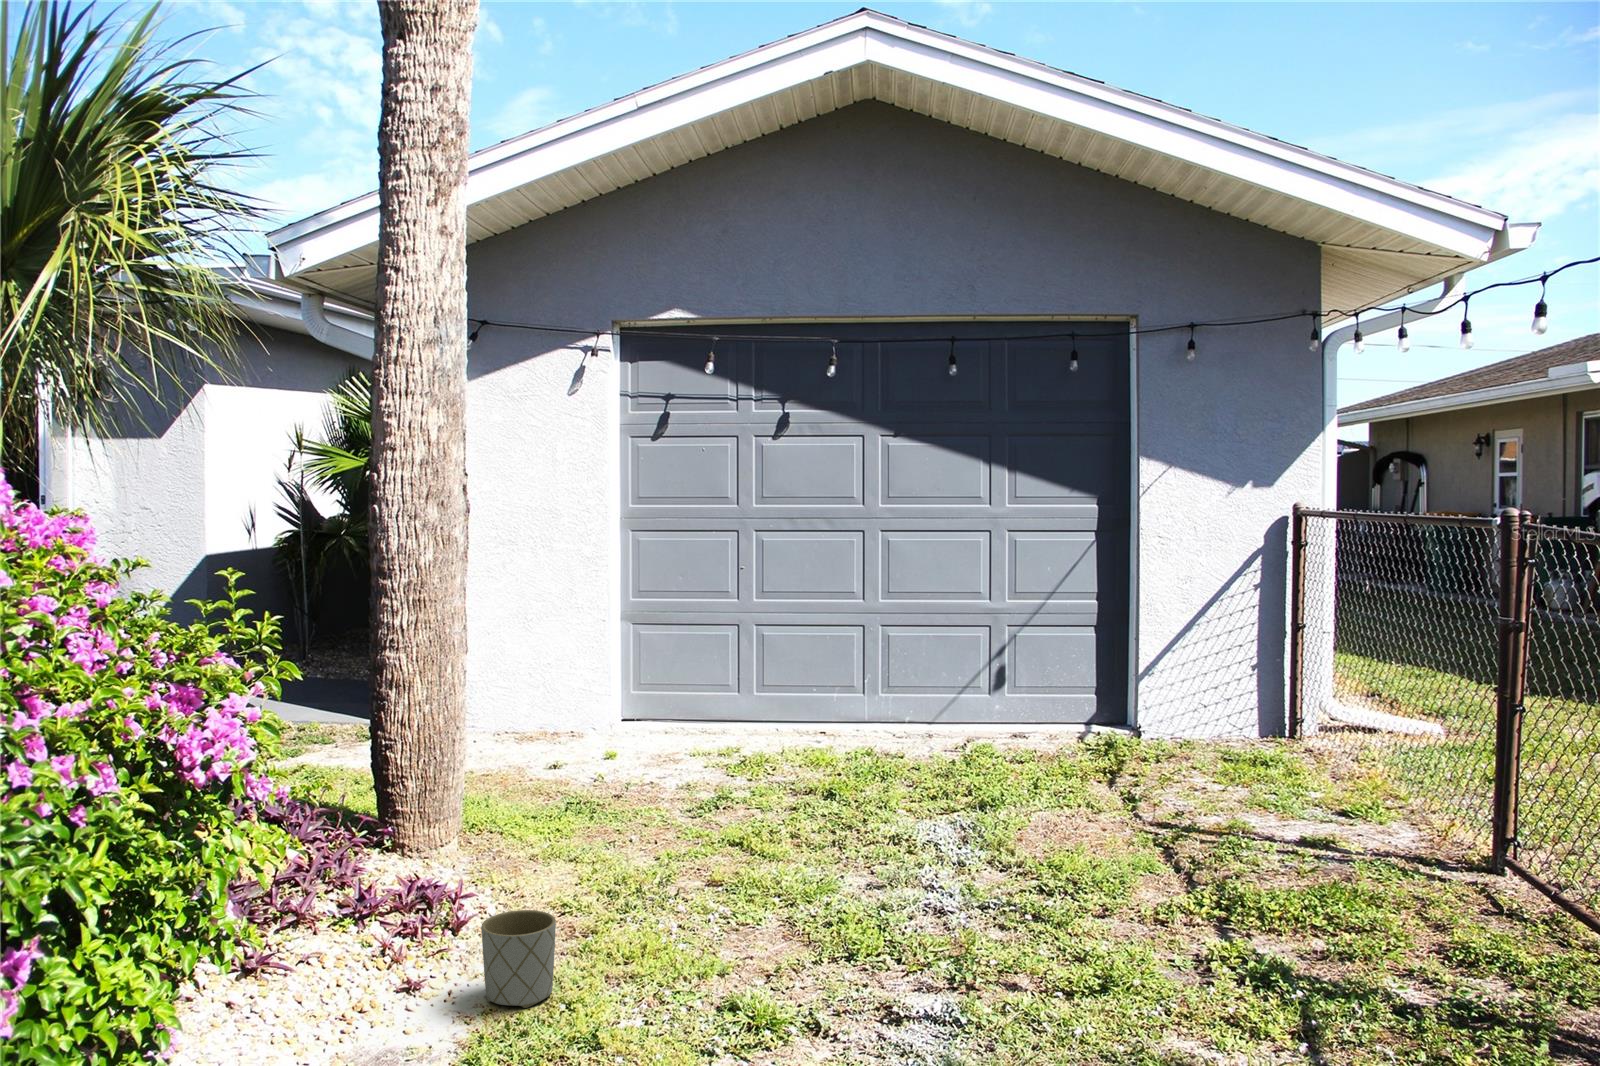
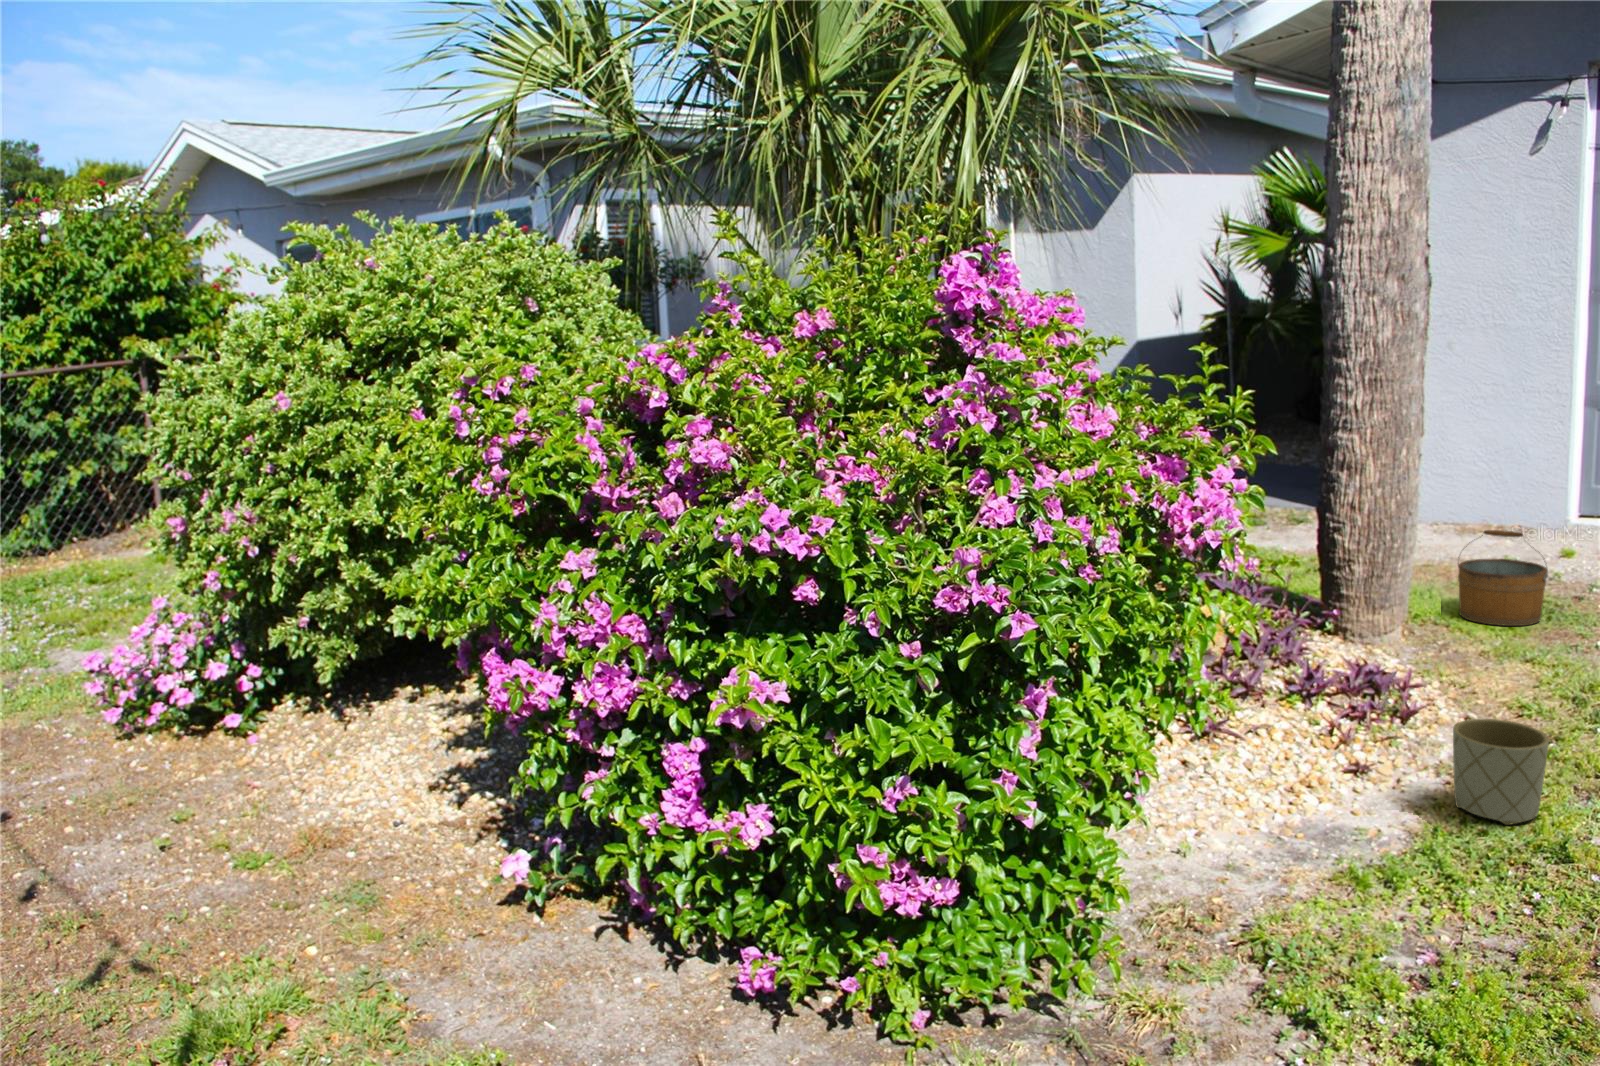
bucket: none [517,732,587,822] -> present [1458,530,1548,626]

